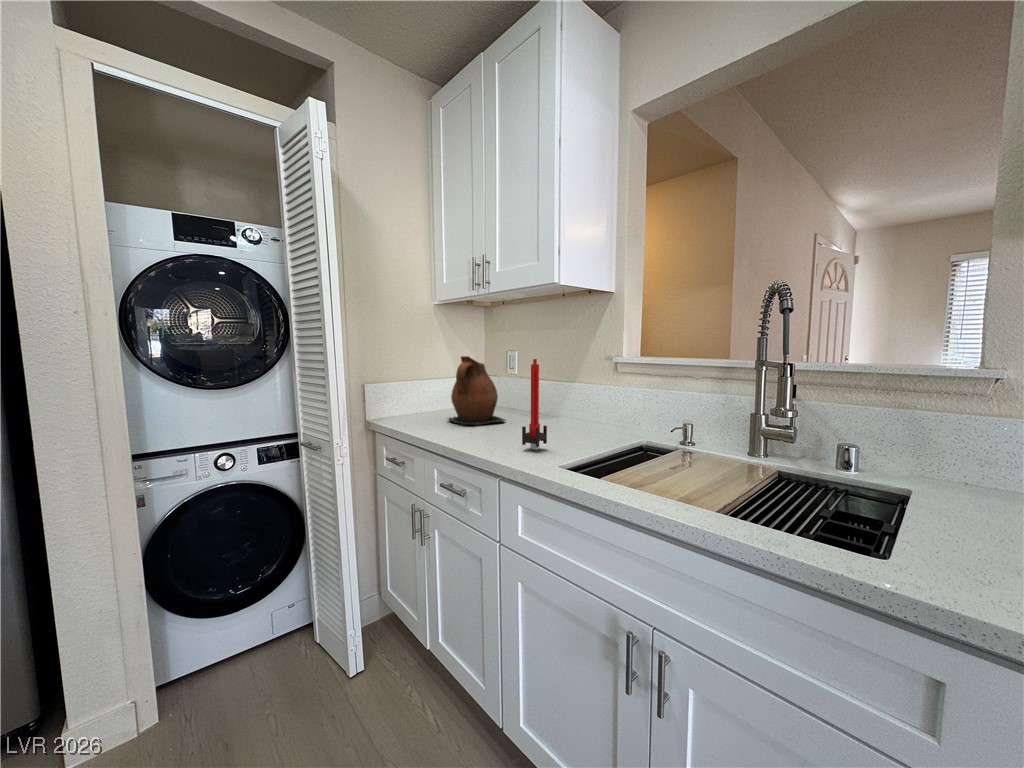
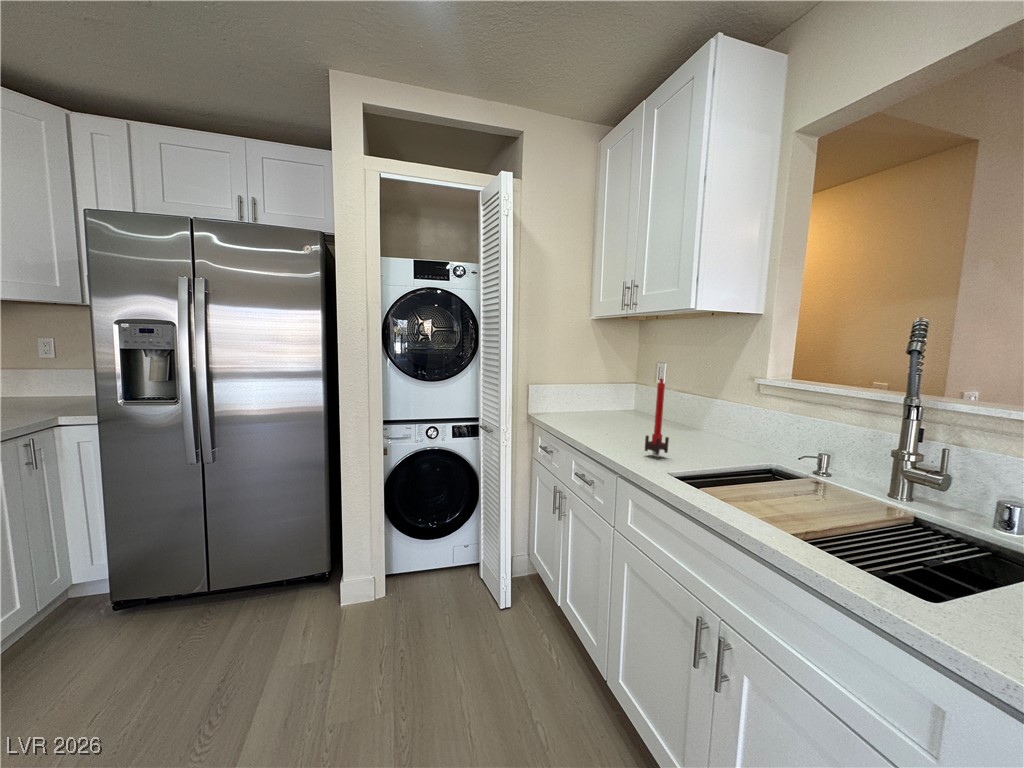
ceramic pitcher: present [449,356,505,424] -> none [592,367,646,430]

